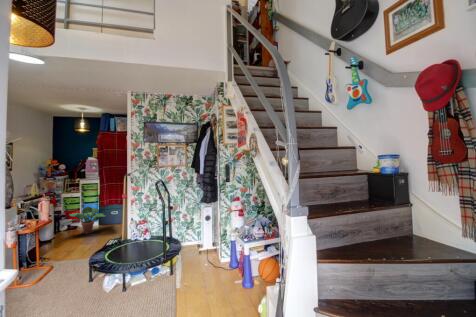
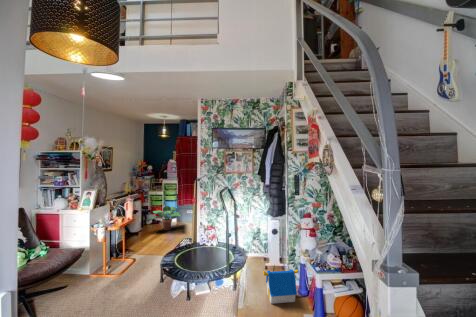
toy house: none [199,246,230,279] -> present [263,269,298,304]

